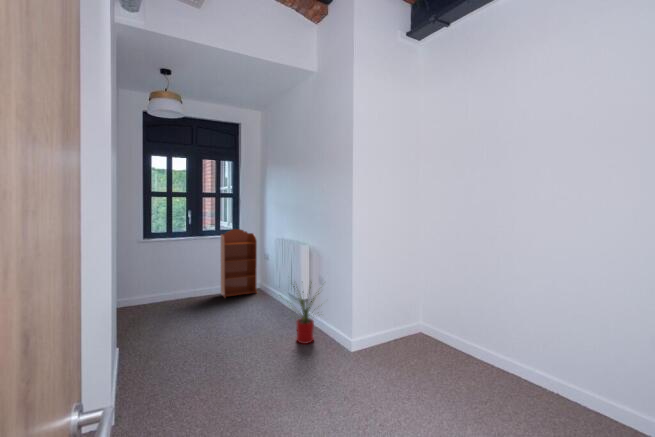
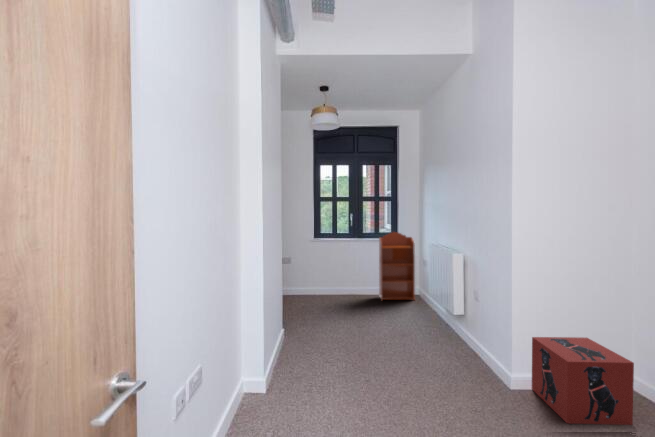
house plant: present [293,282,314,344] -> none [424,284,483,365]
storage box: none [365,302,427,366] -> present [532,337,634,425]

